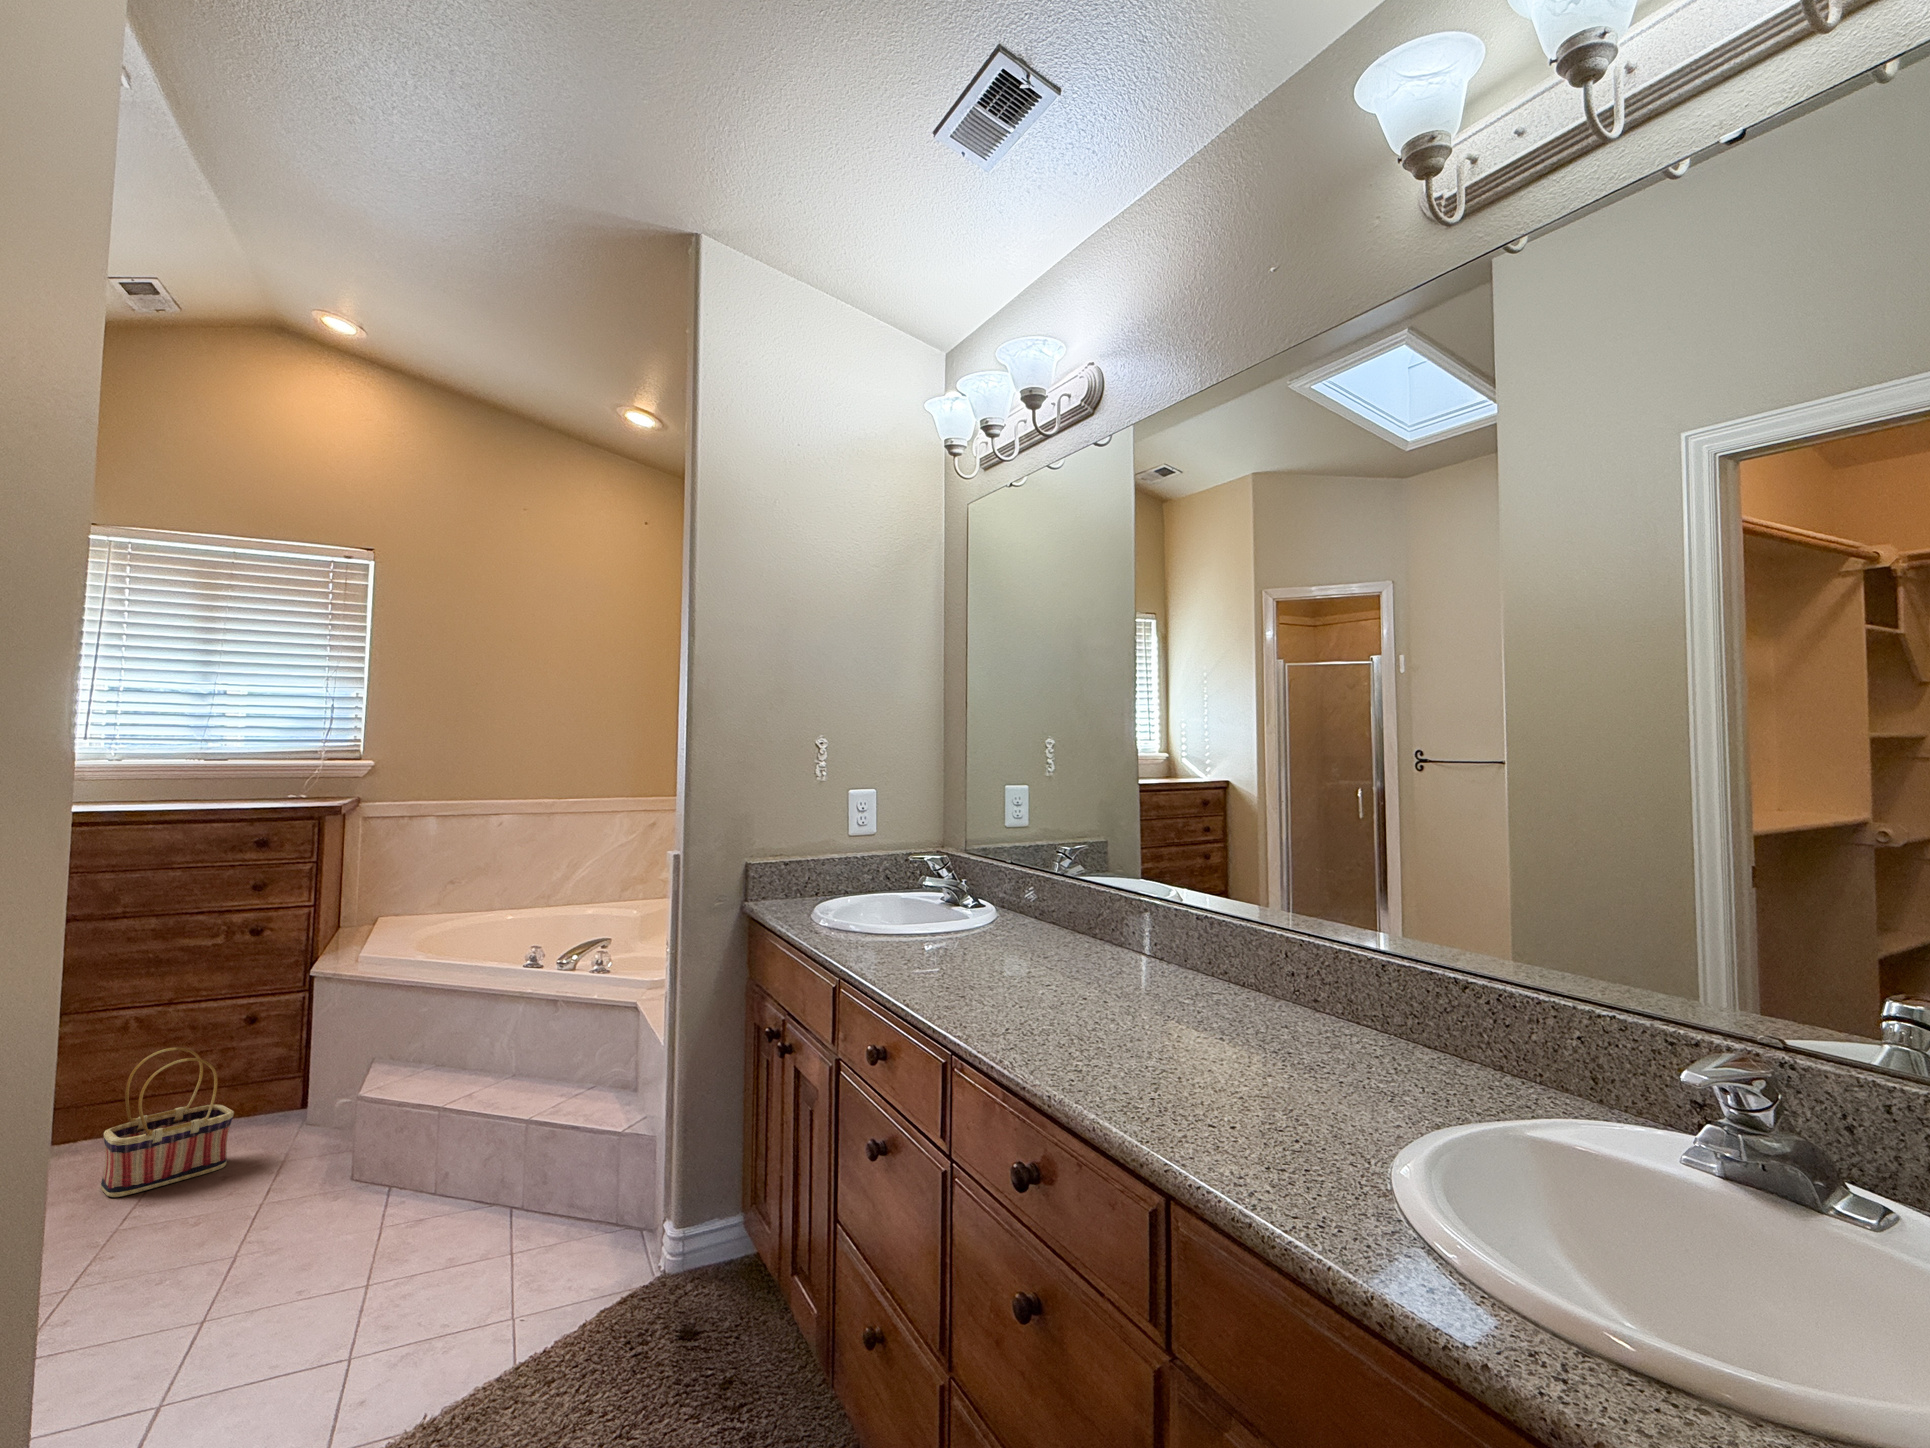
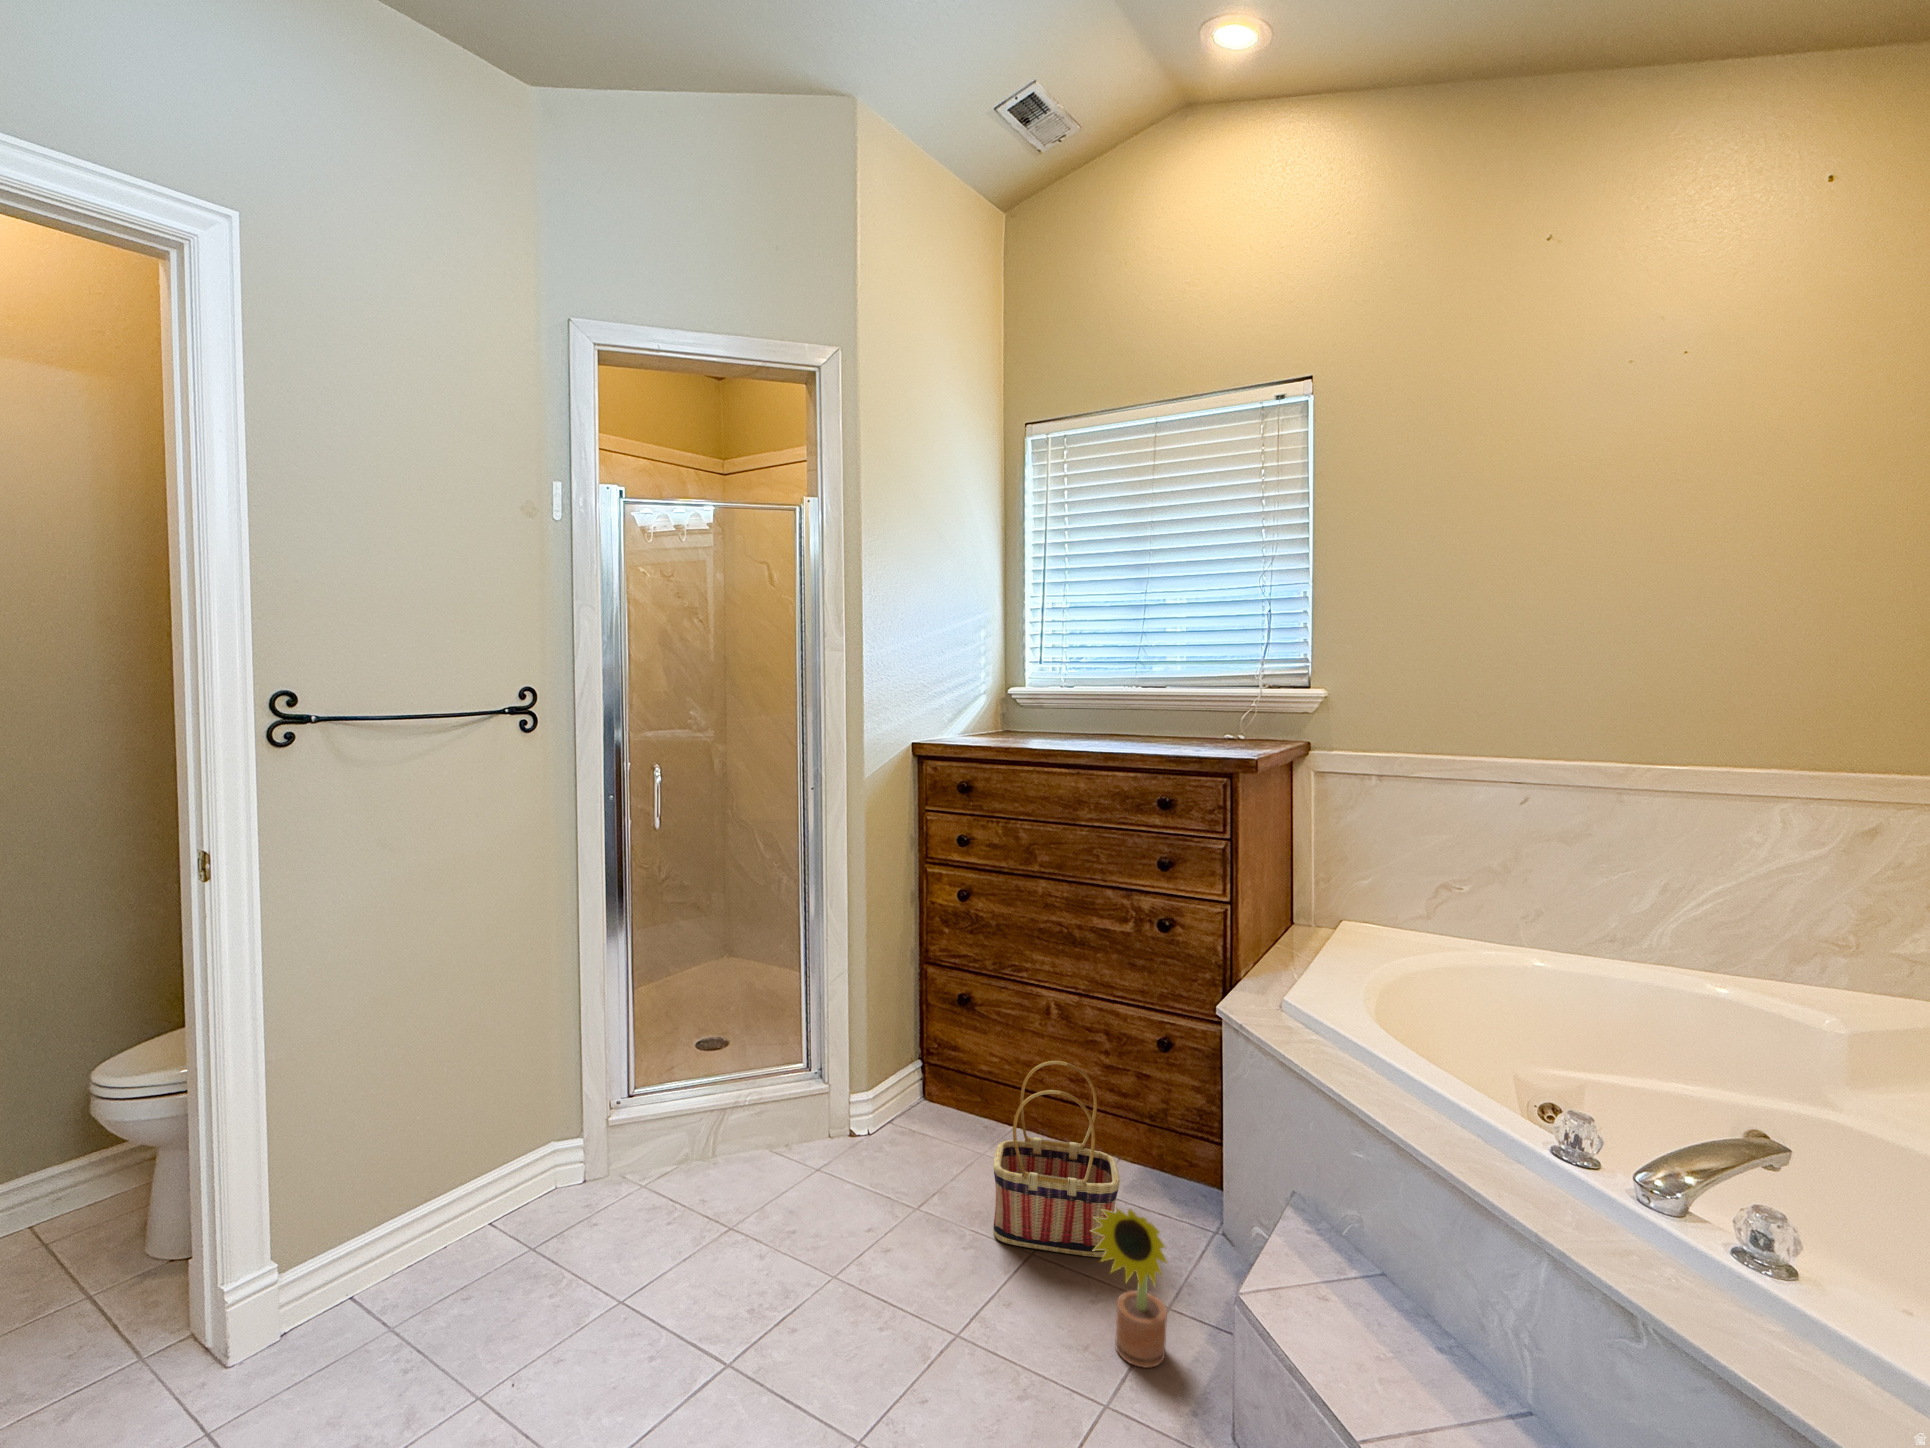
decorative plant: none [247,1087,314,1193] -> present [1091,1207,1167,1368]

